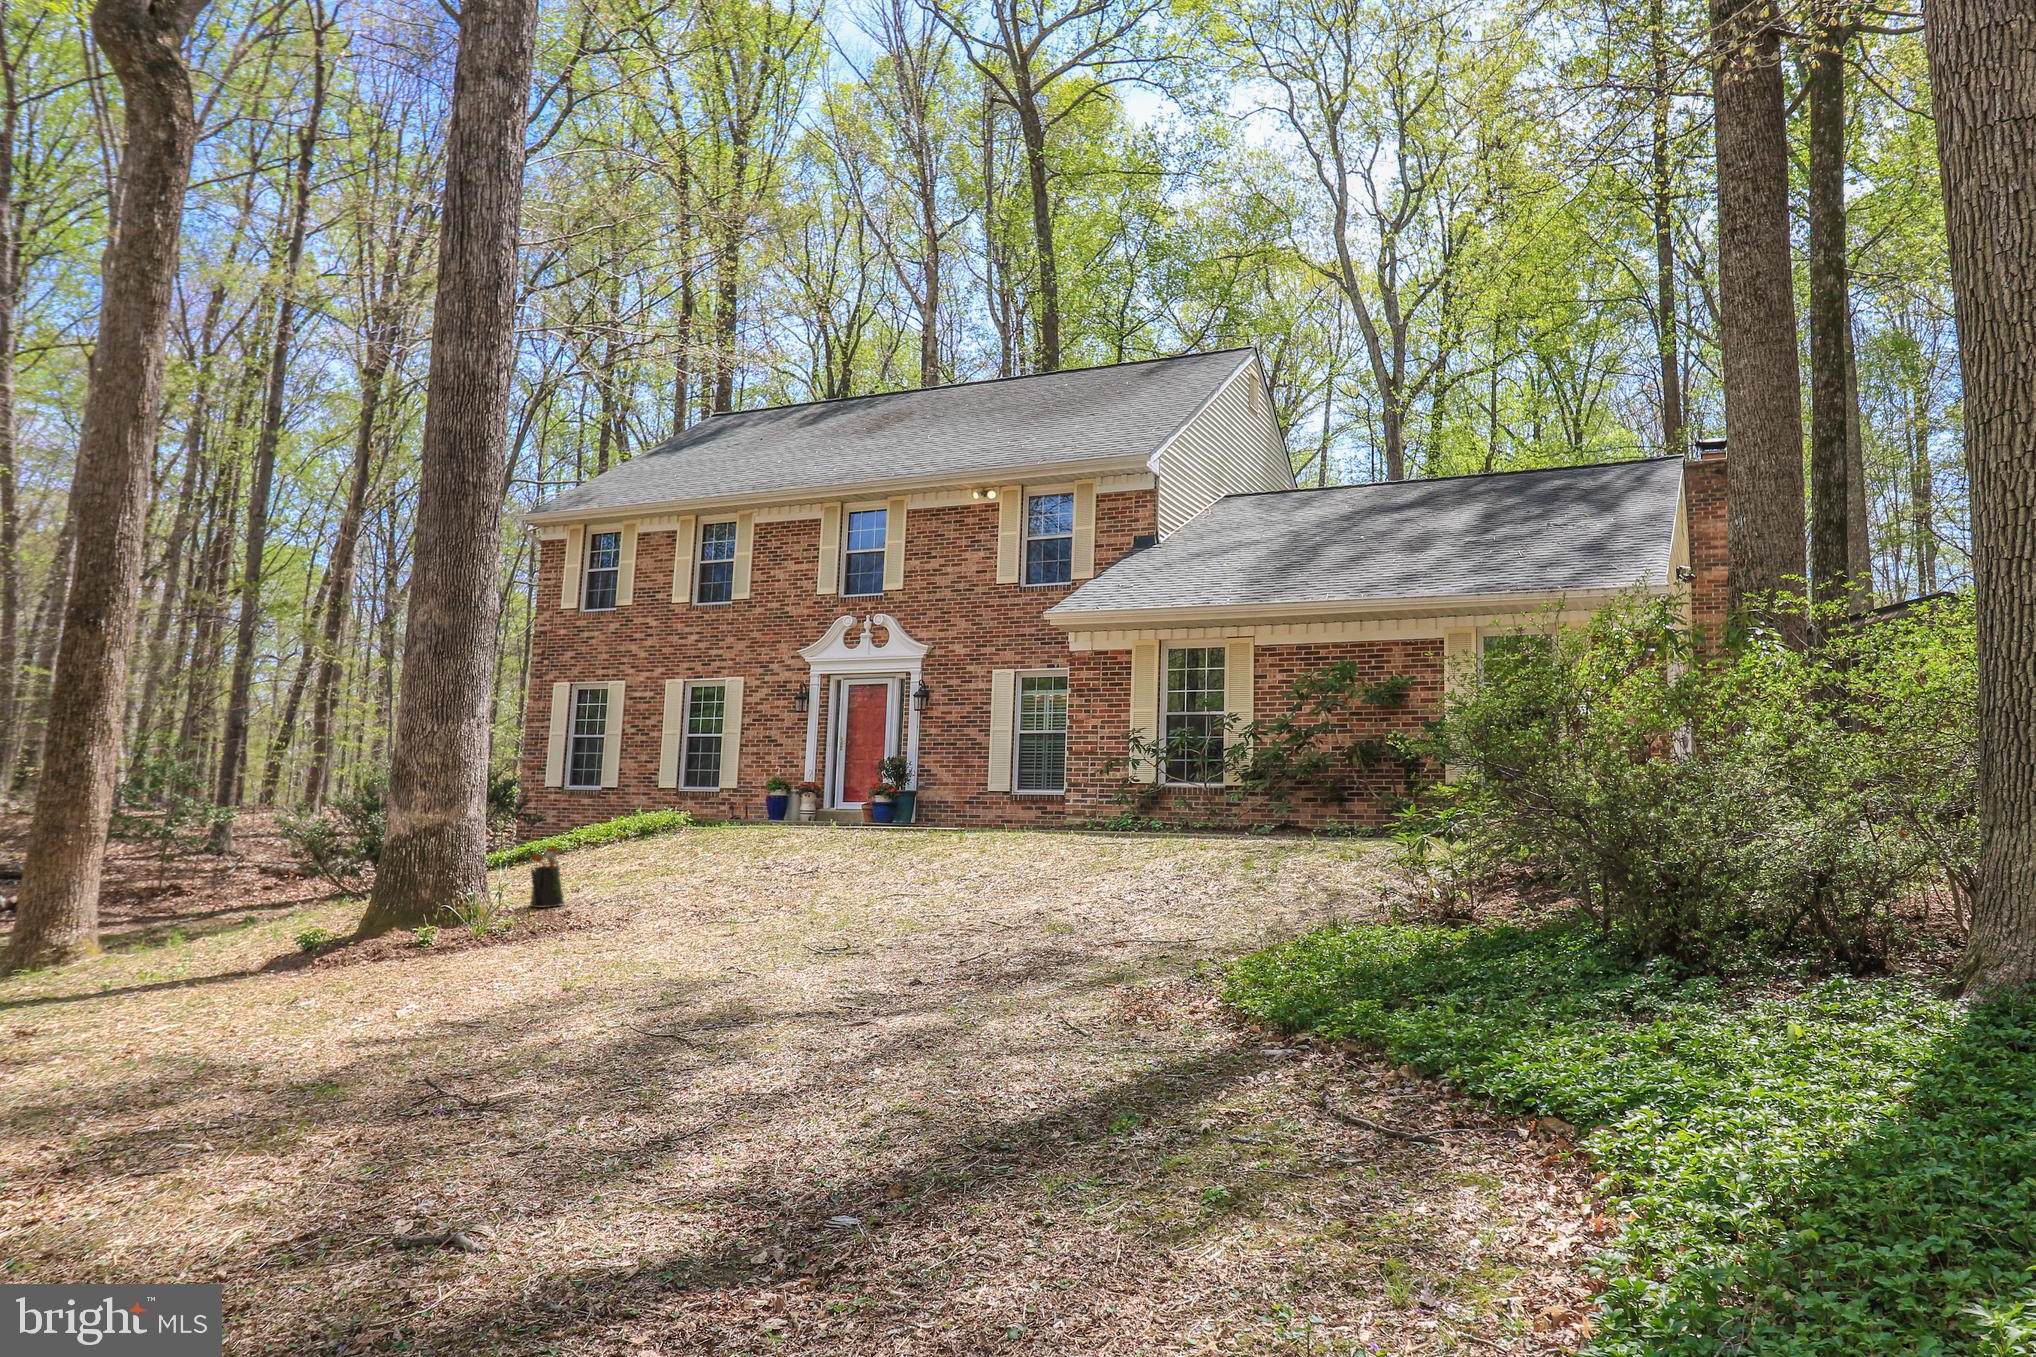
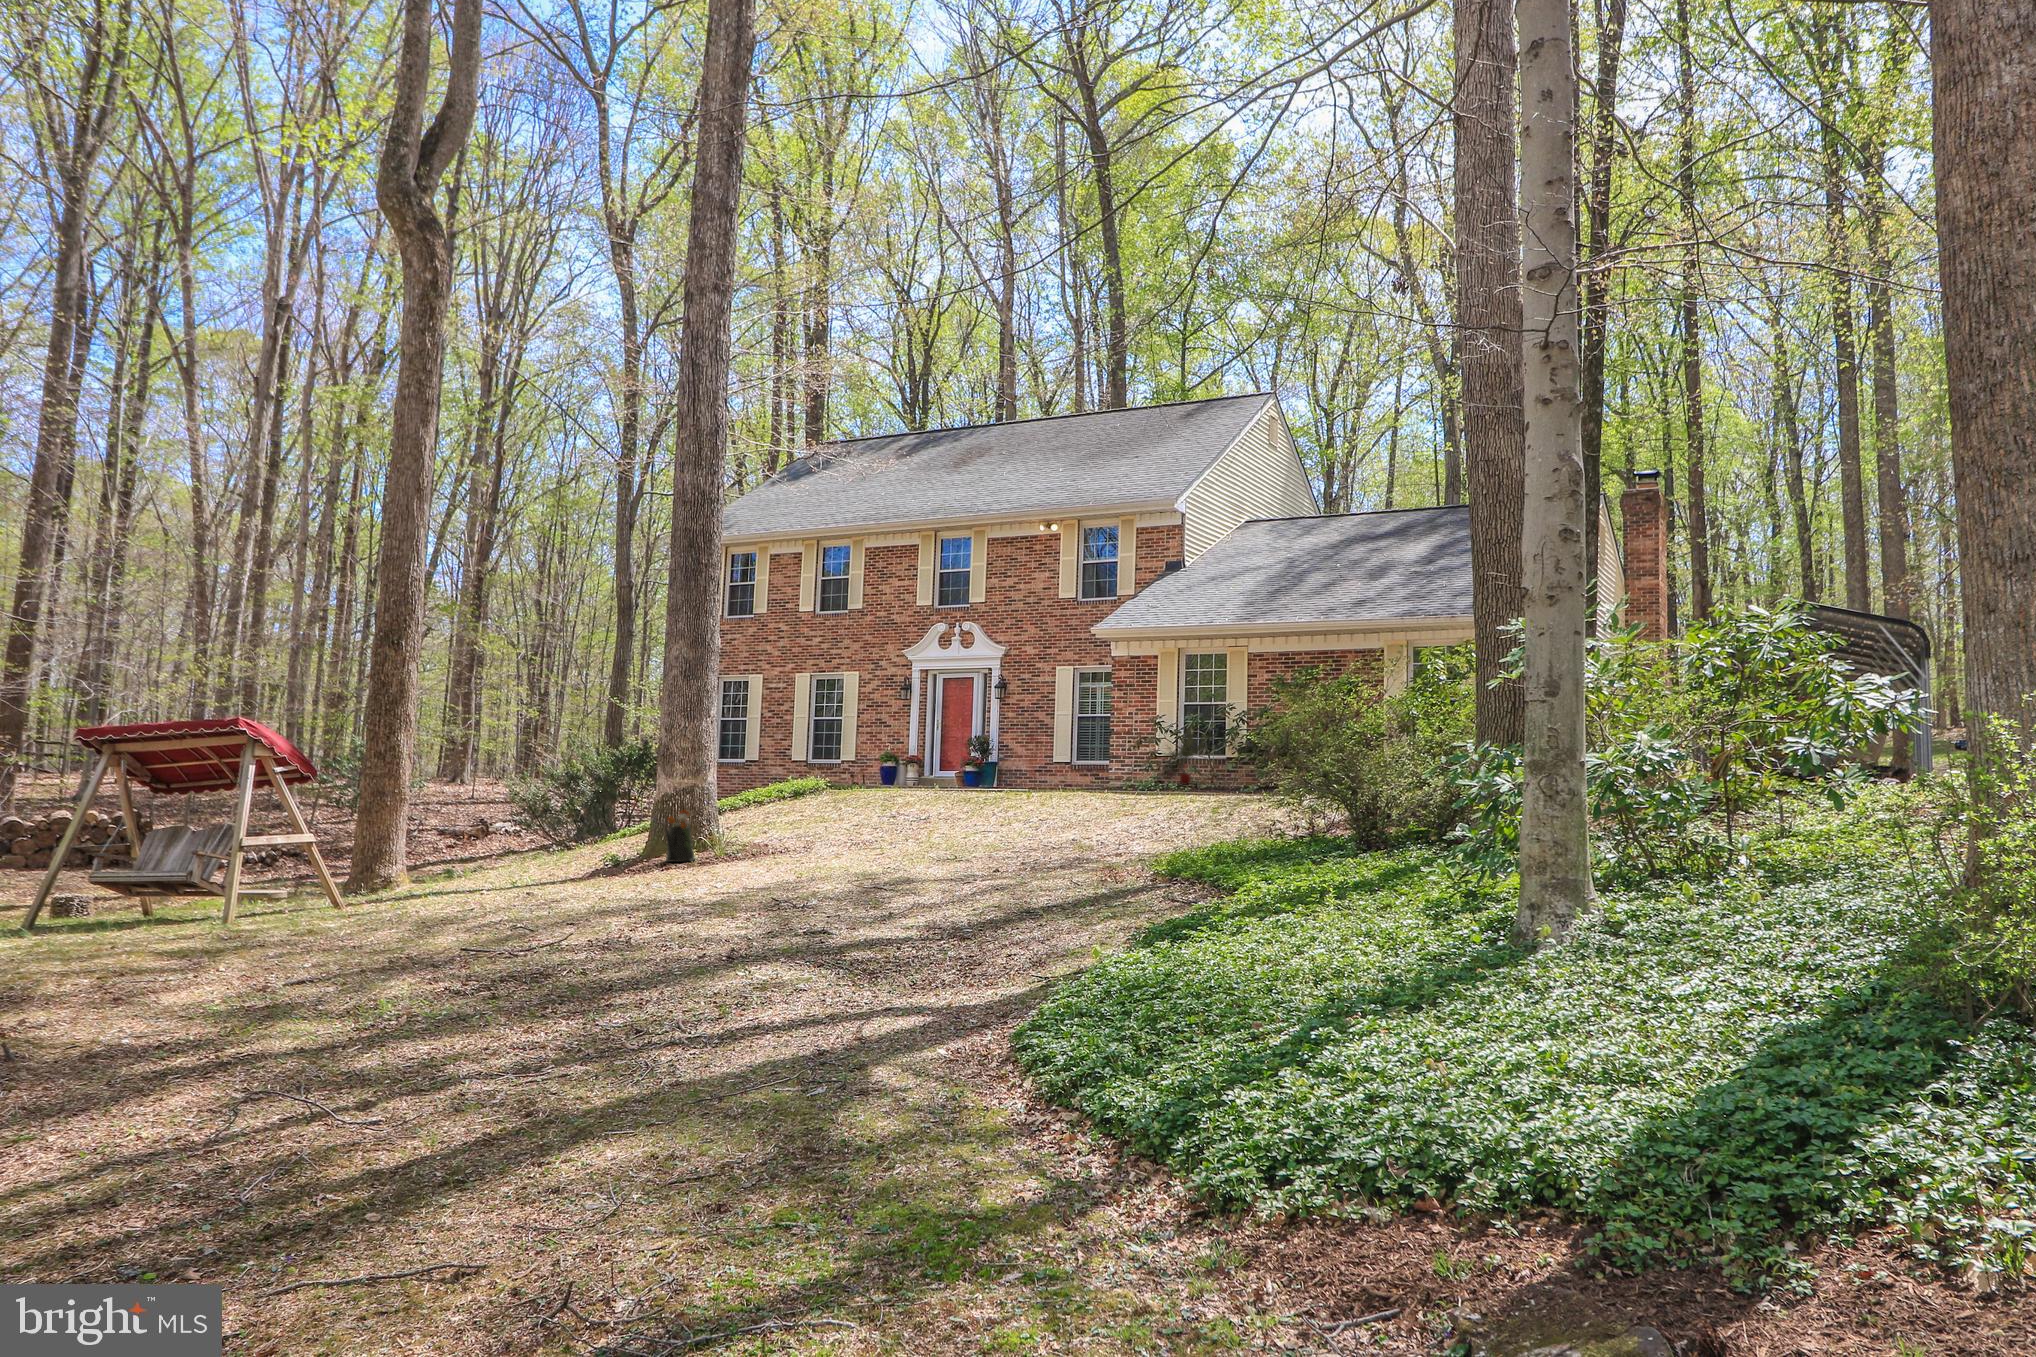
potted tree: none [1111,749,1167,816] -> present [1164,730,1206,784]

